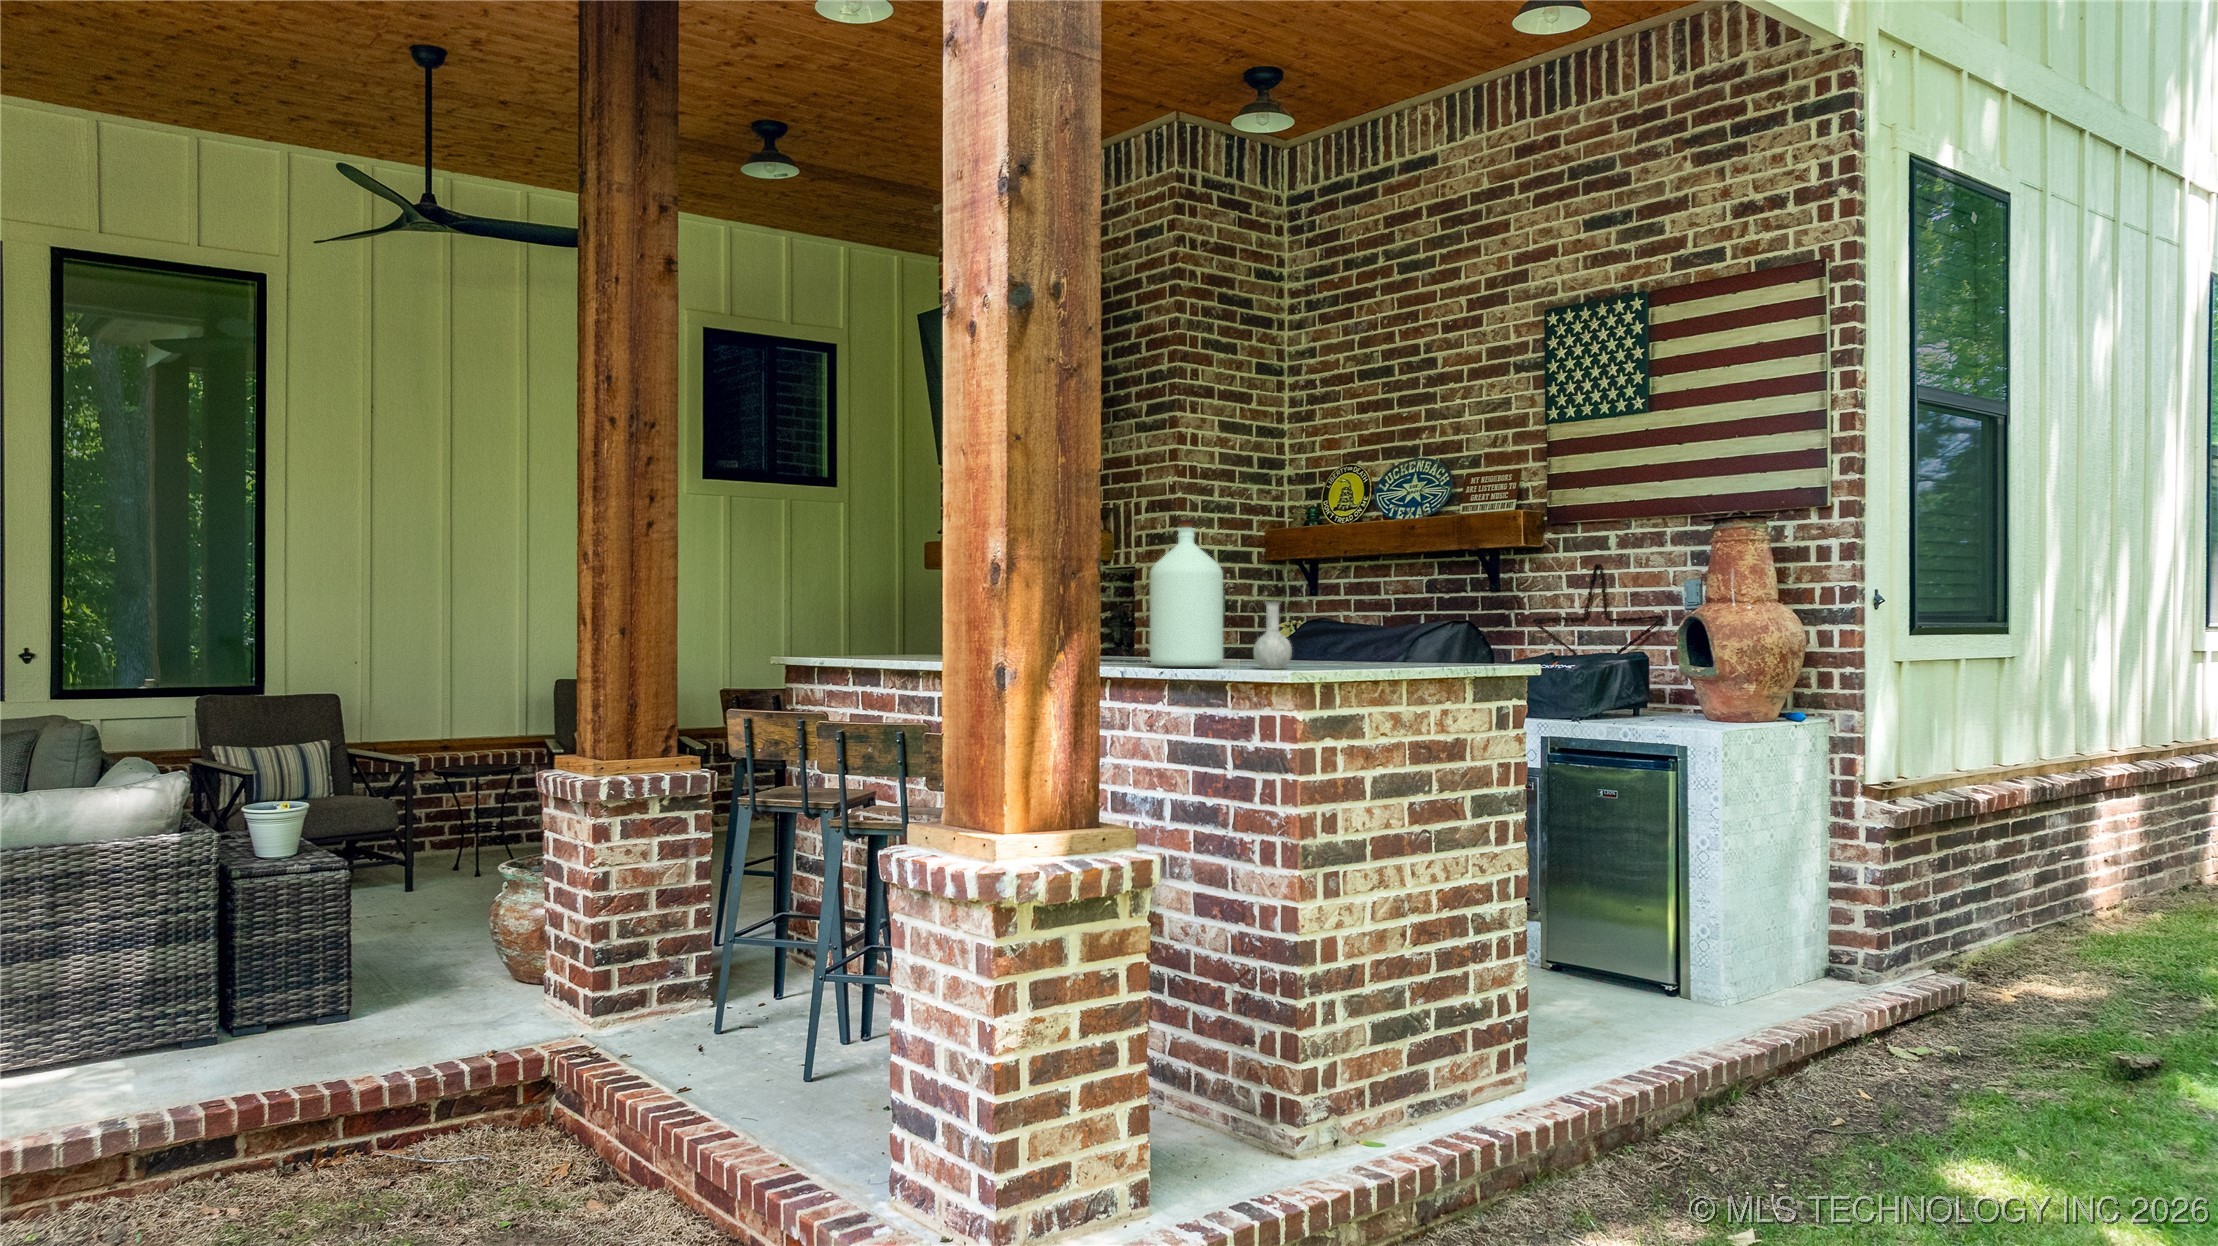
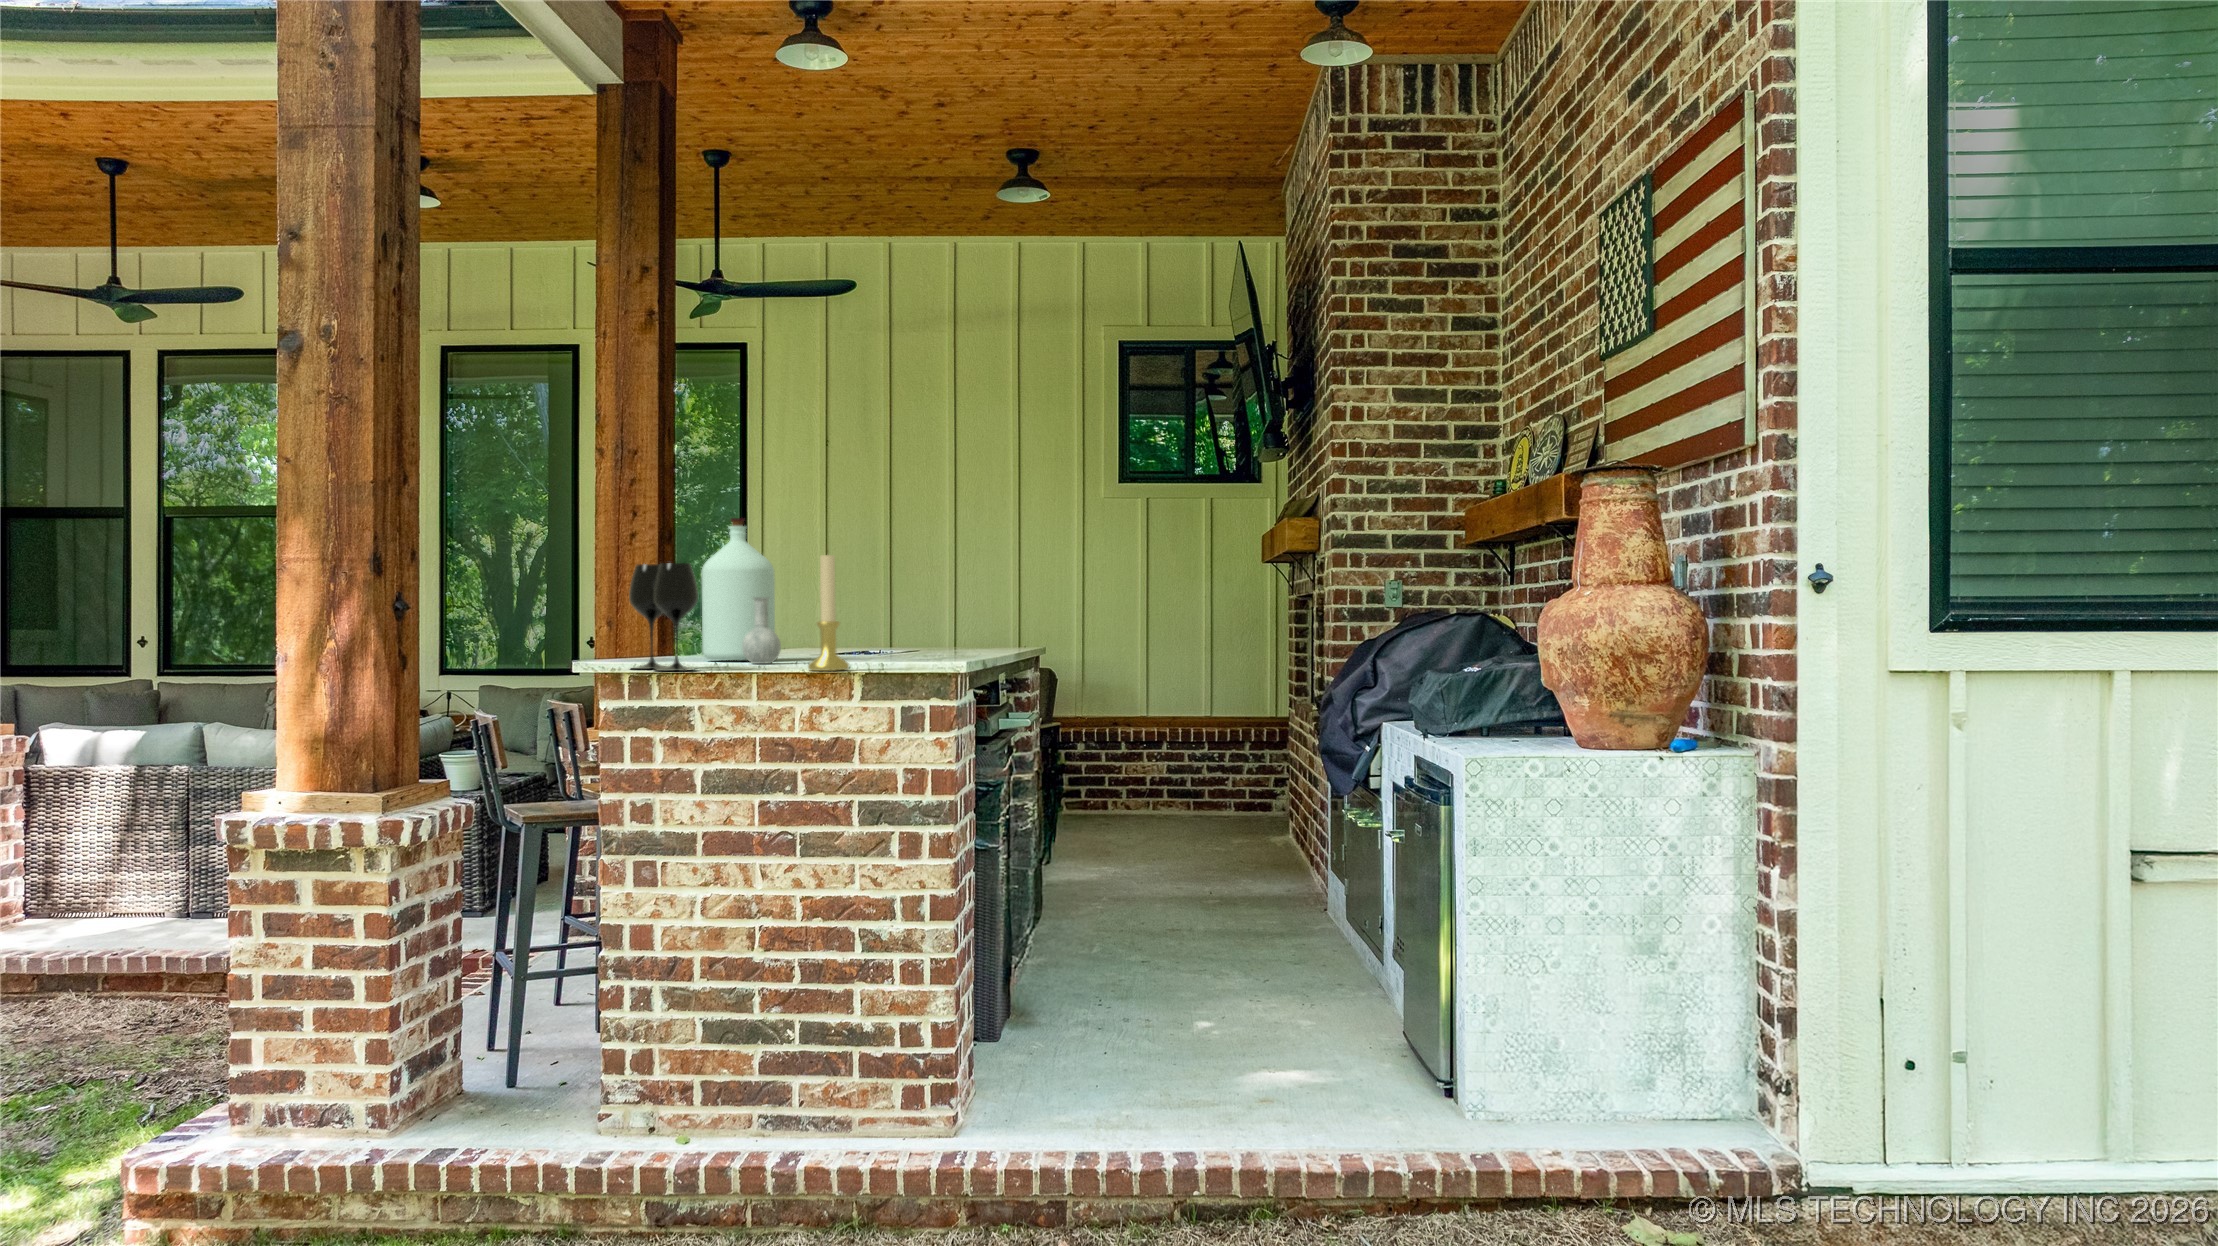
candle holder: none [1454,558,1494,672] -> present [808,555,849,671]
wine glass: none [1318,567,1423,675] -> present [629,563,698,671]

